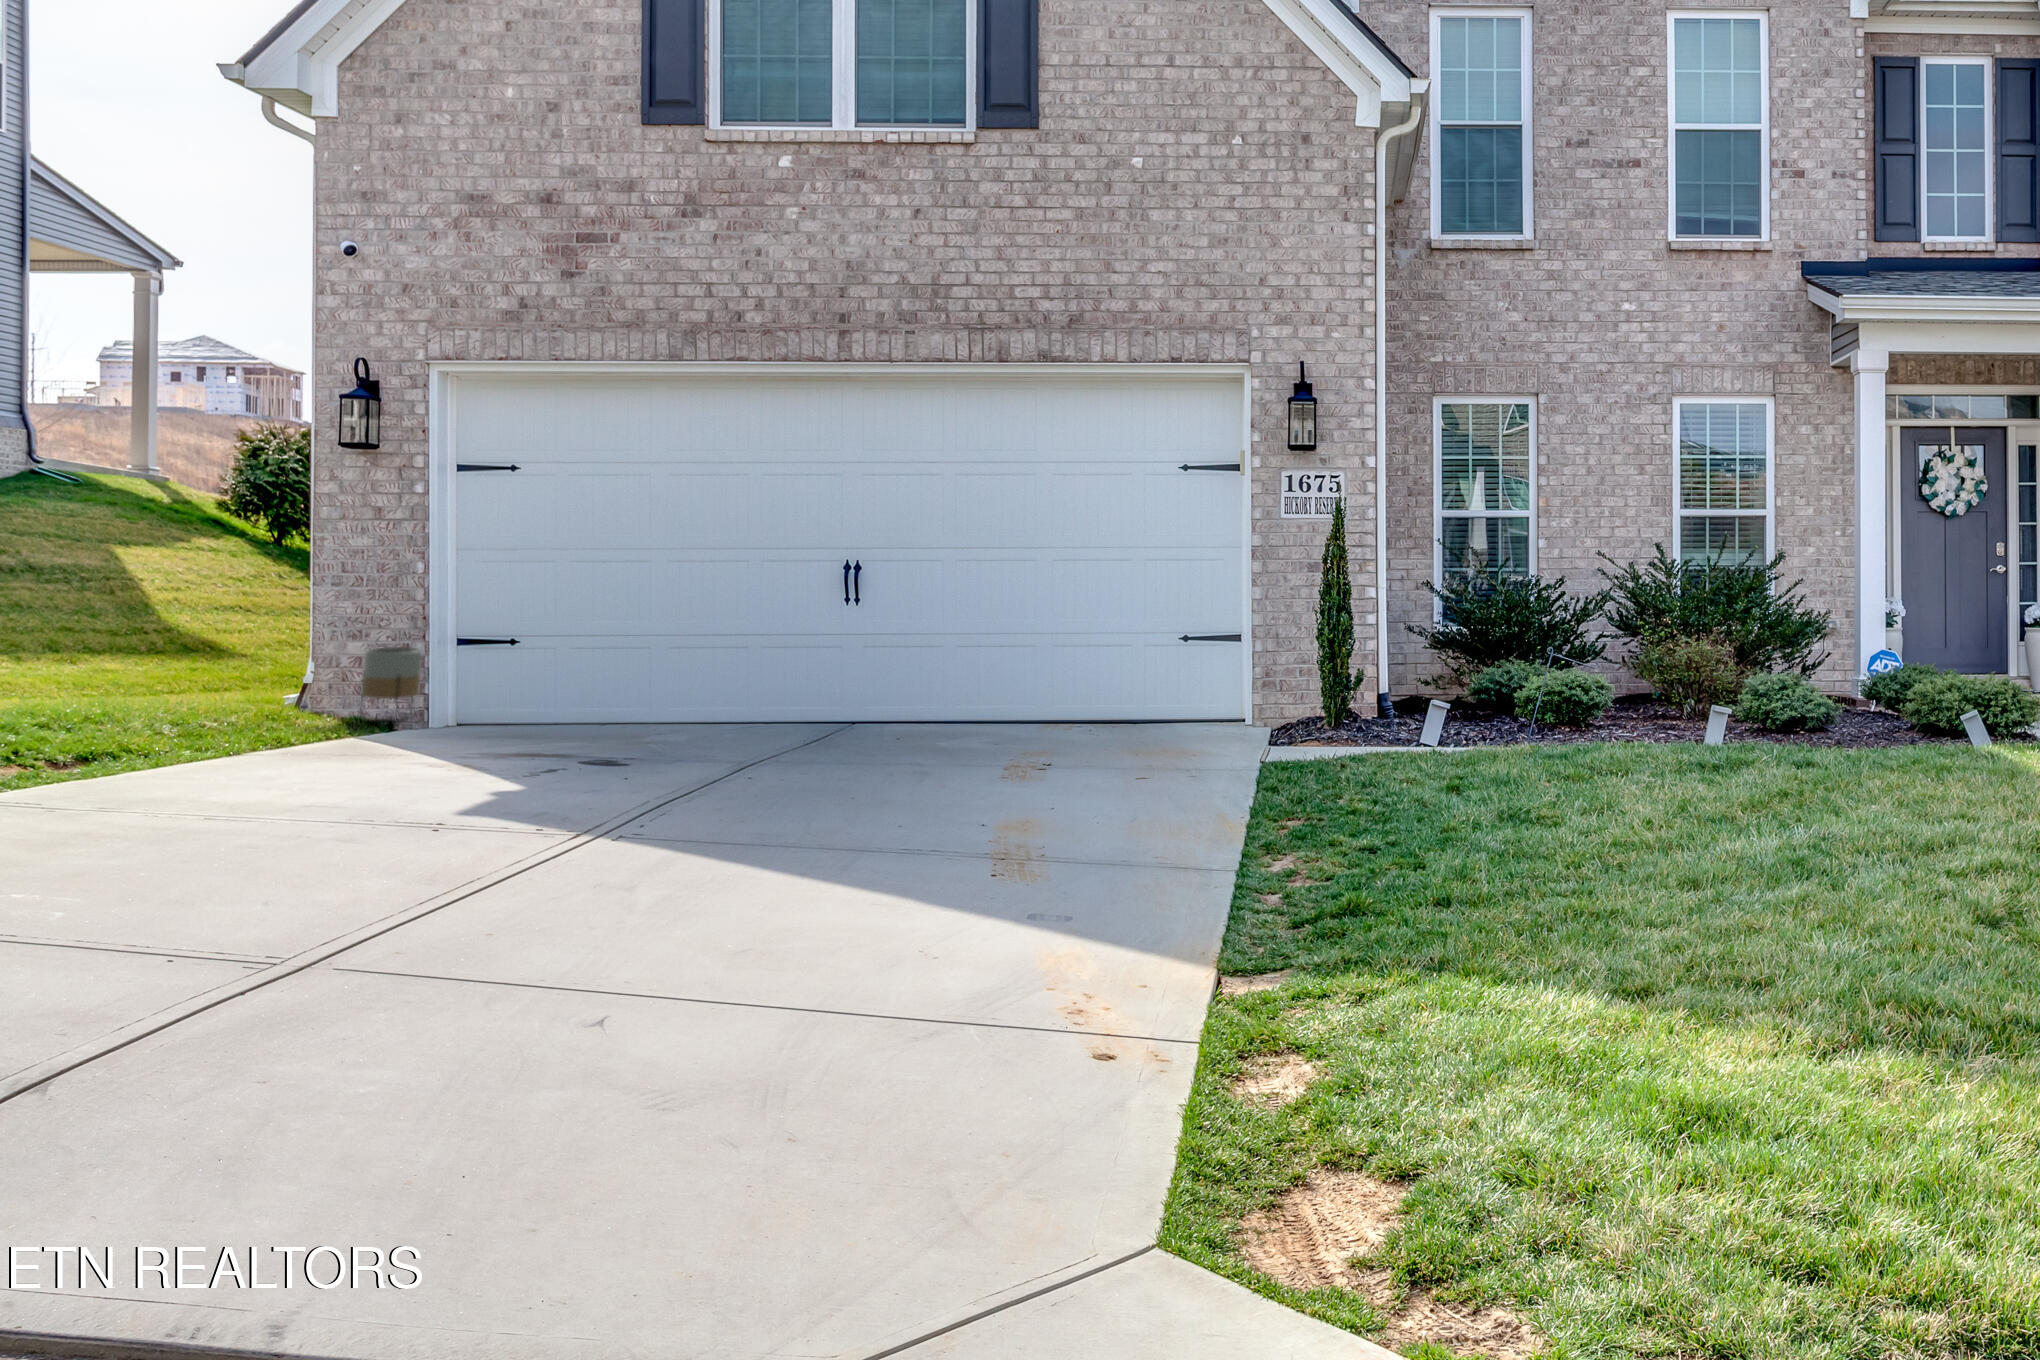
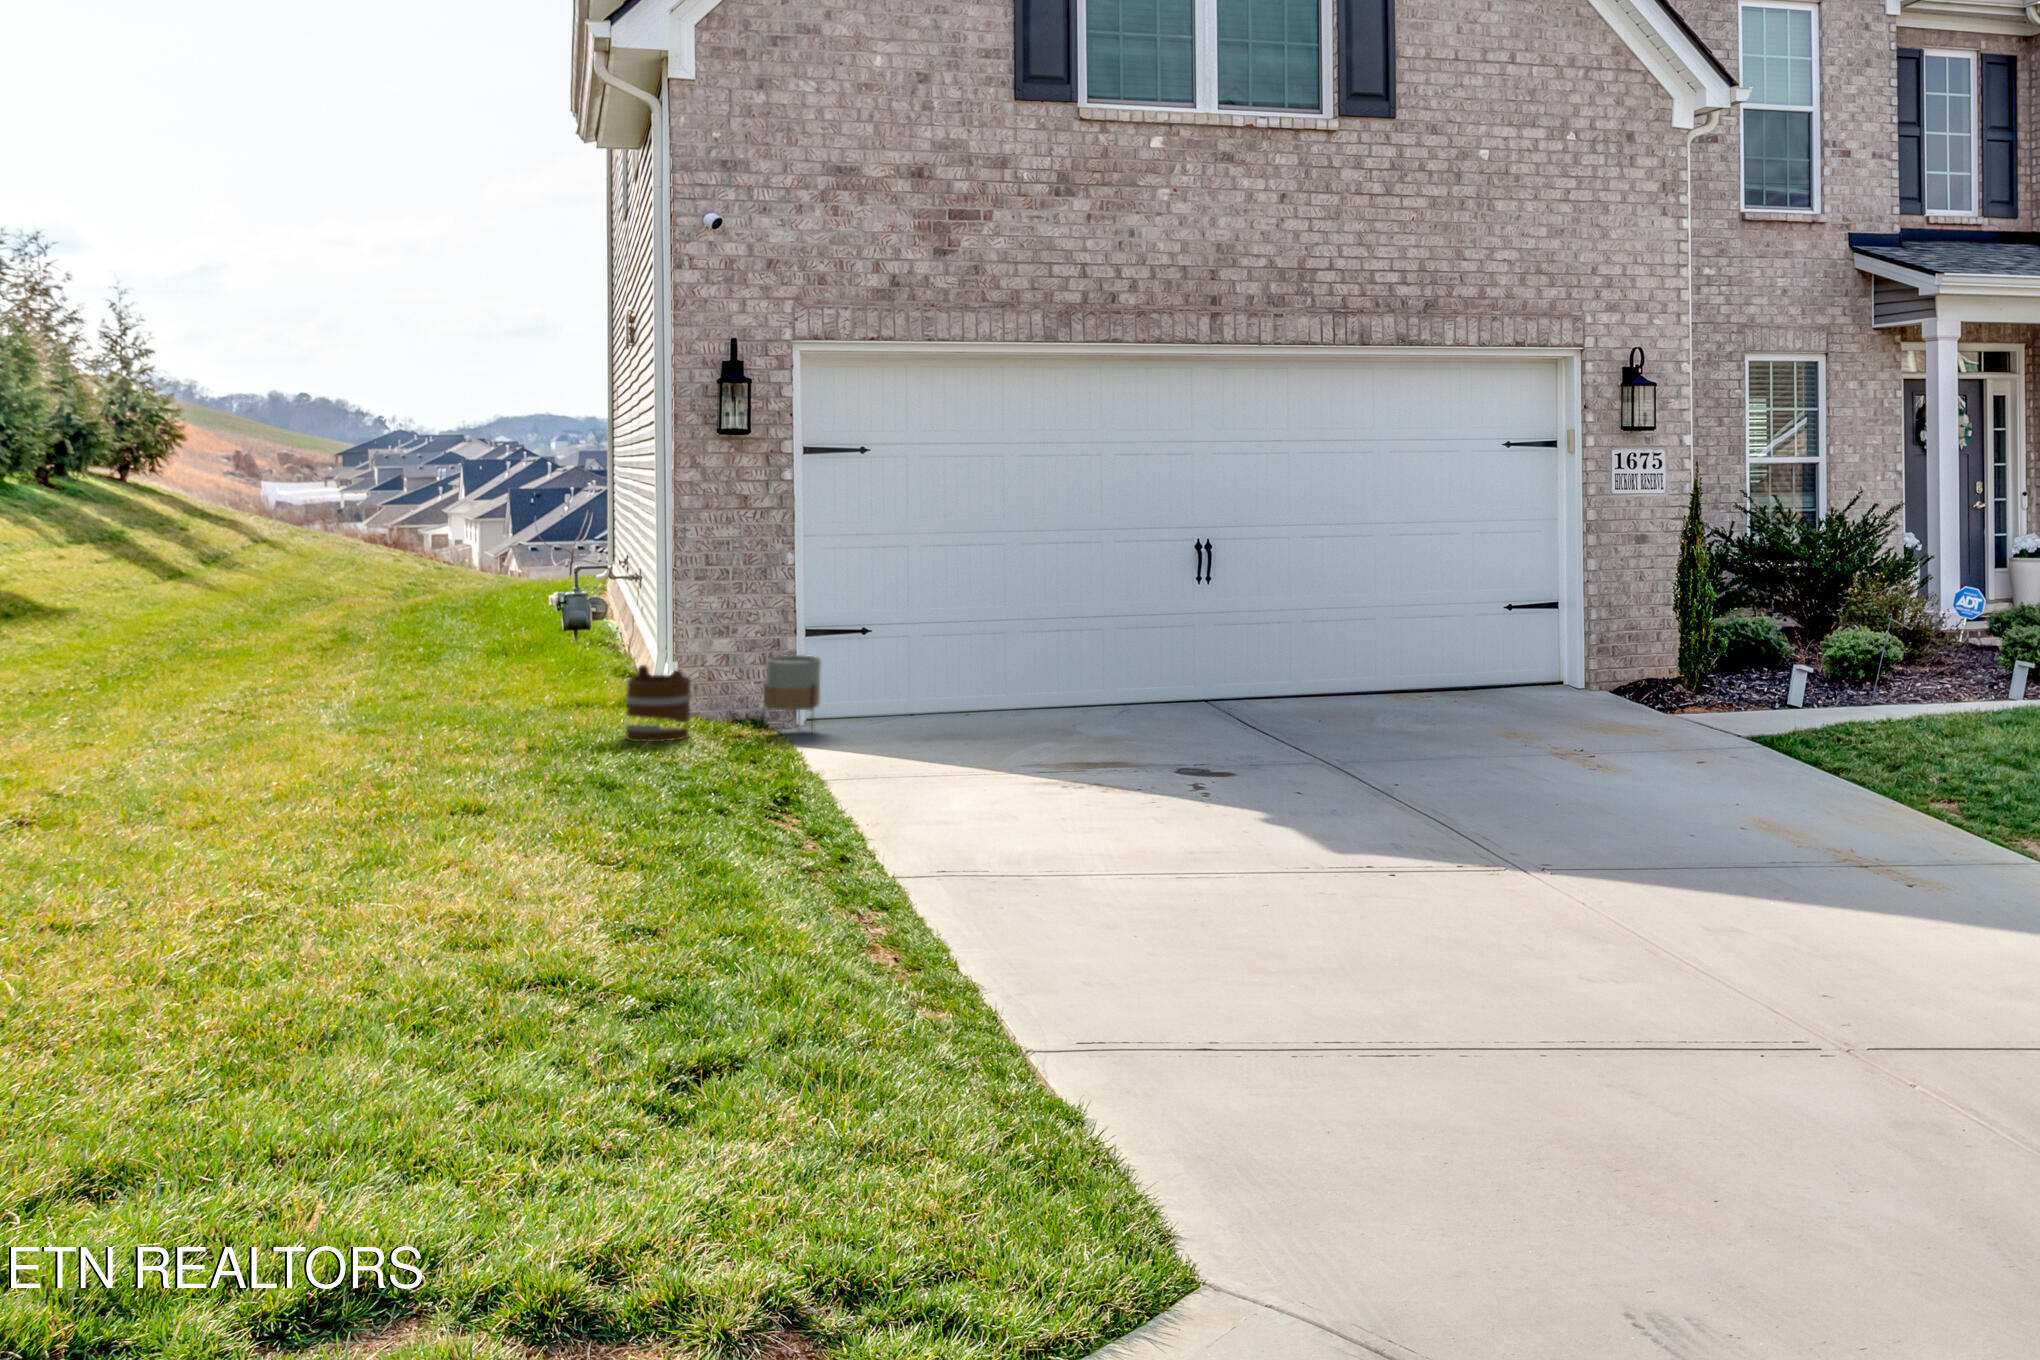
bucket: none [238,648,307,720] -> present [625,665,691,742]

